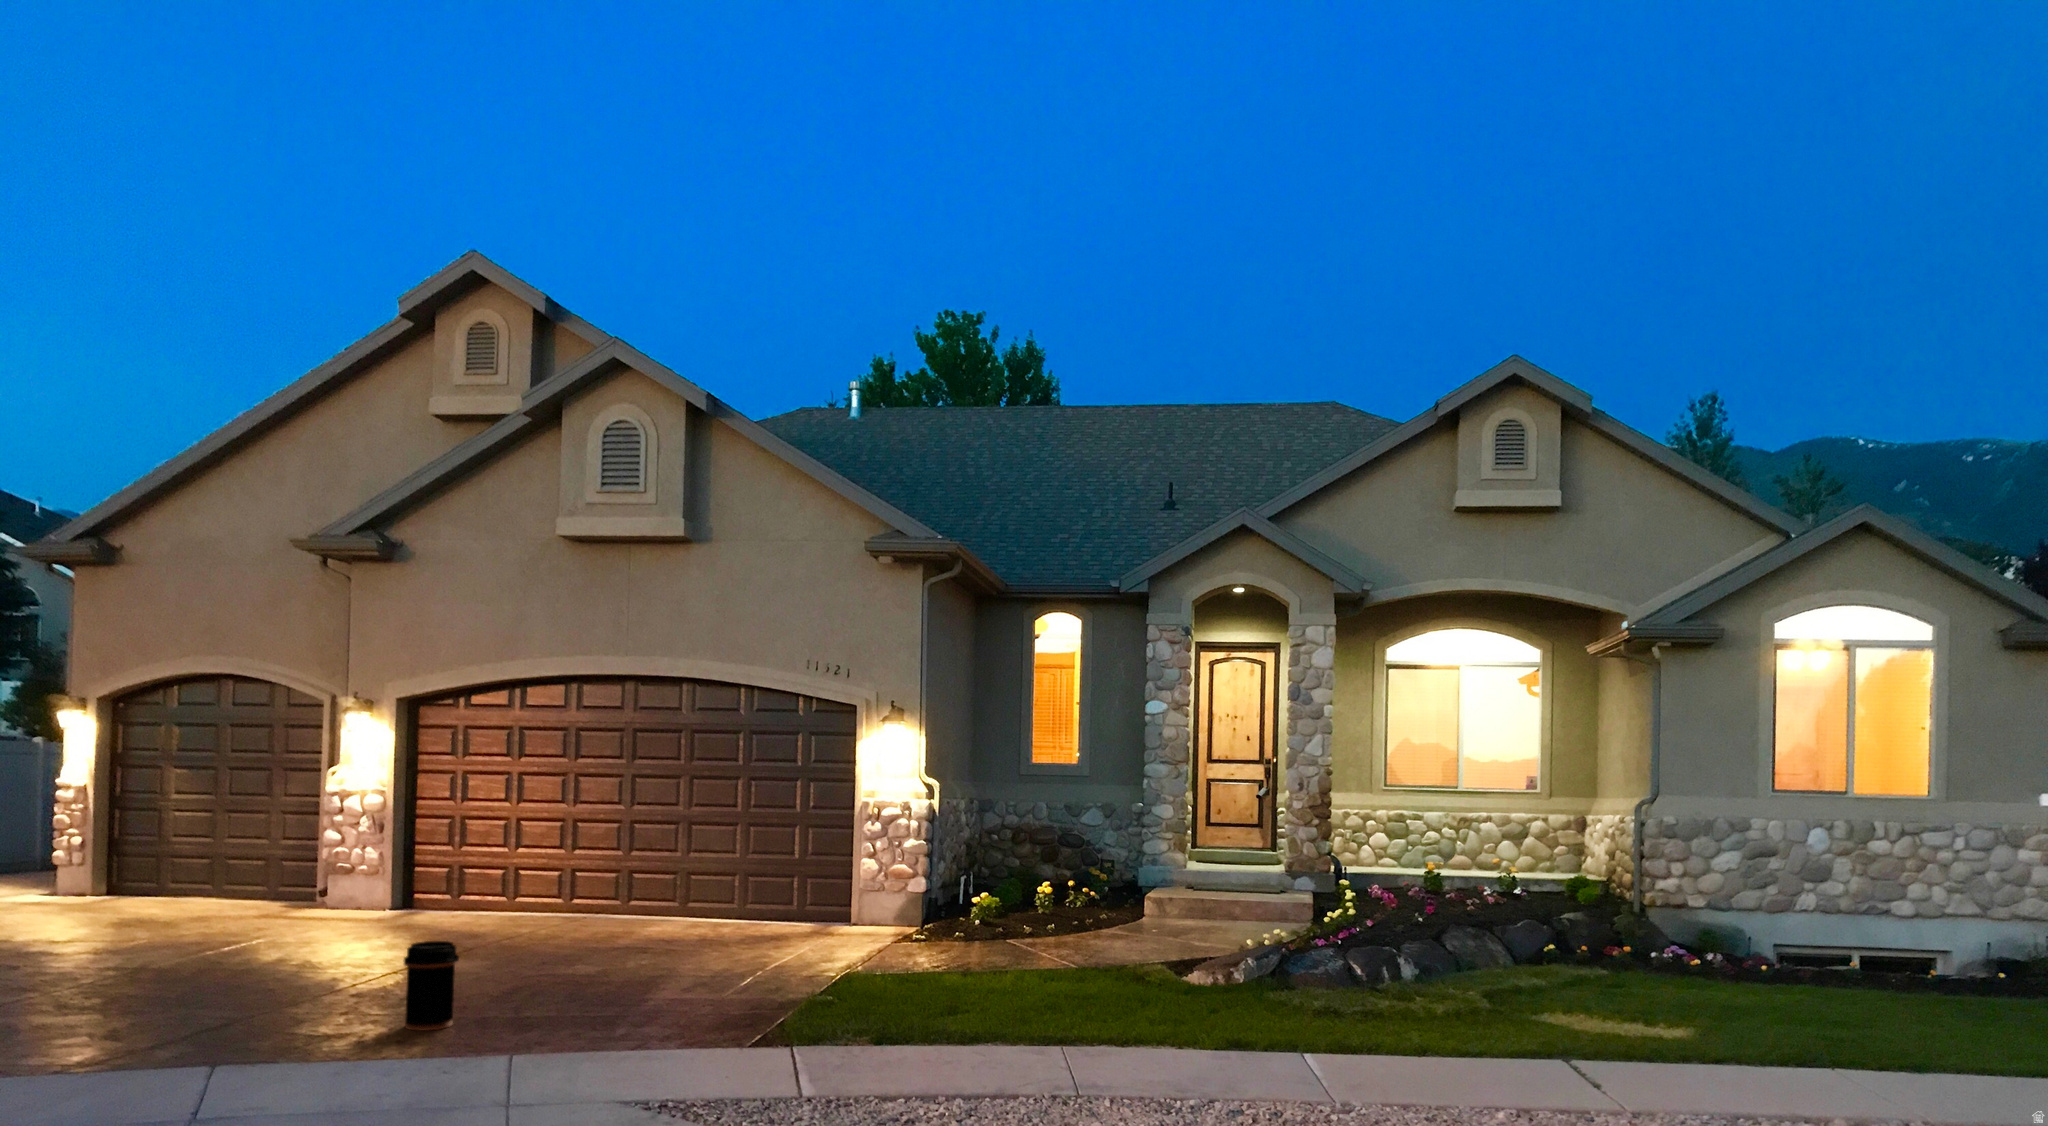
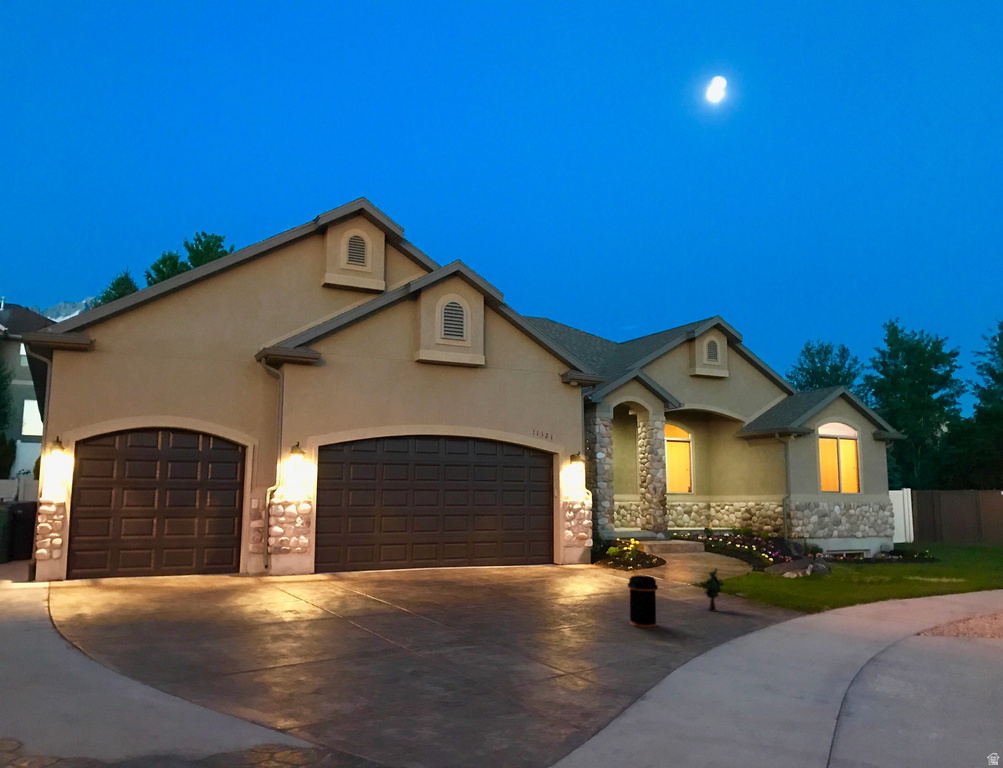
decorative plant: none [622,943,670,1024] -> present [701,568,723,611]

